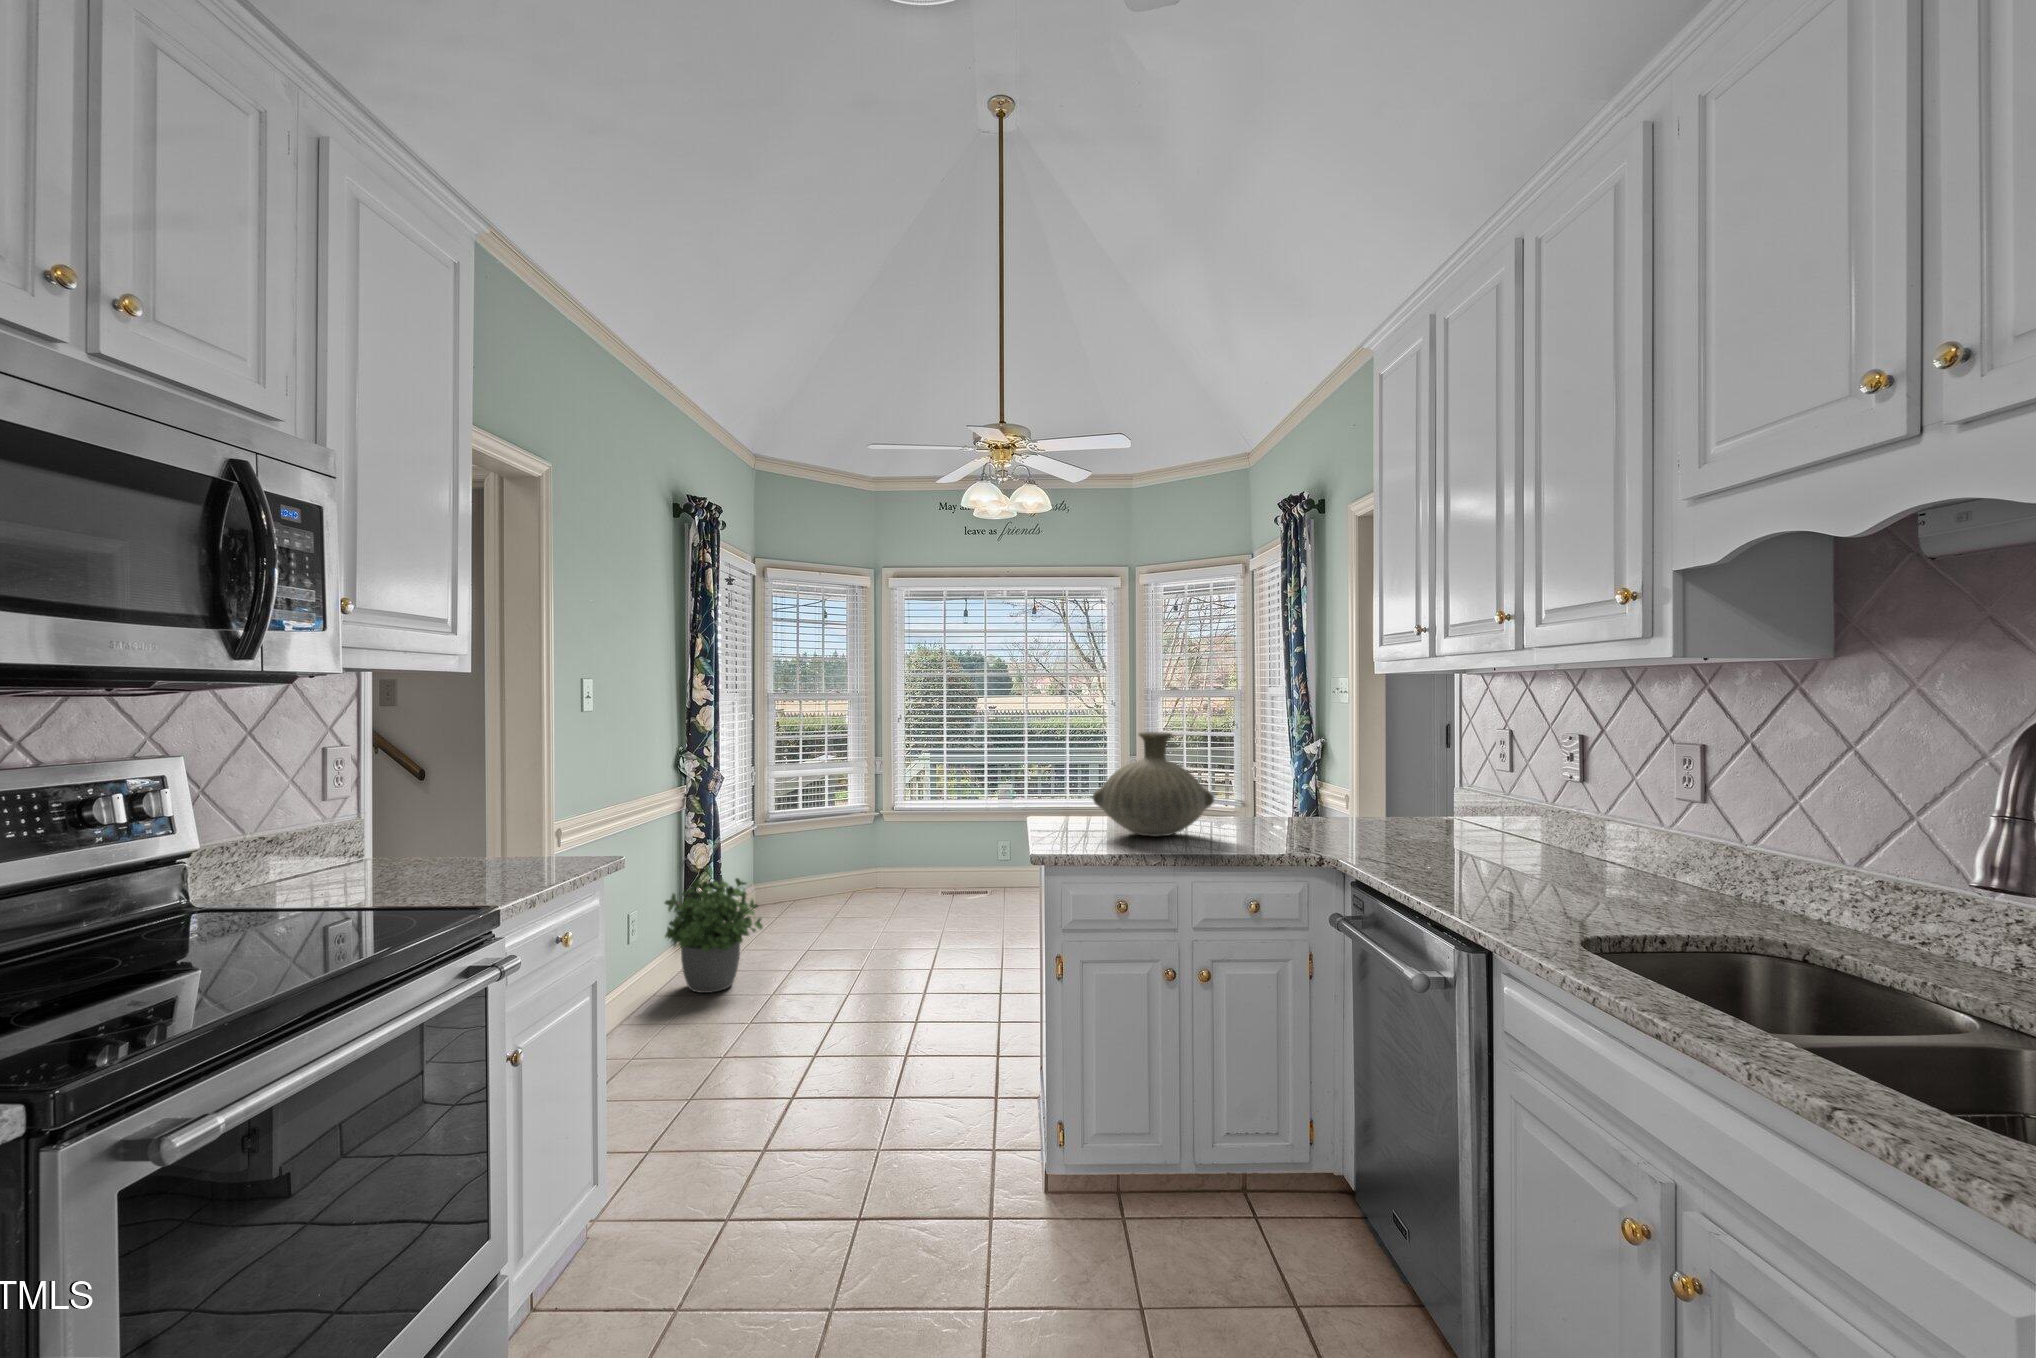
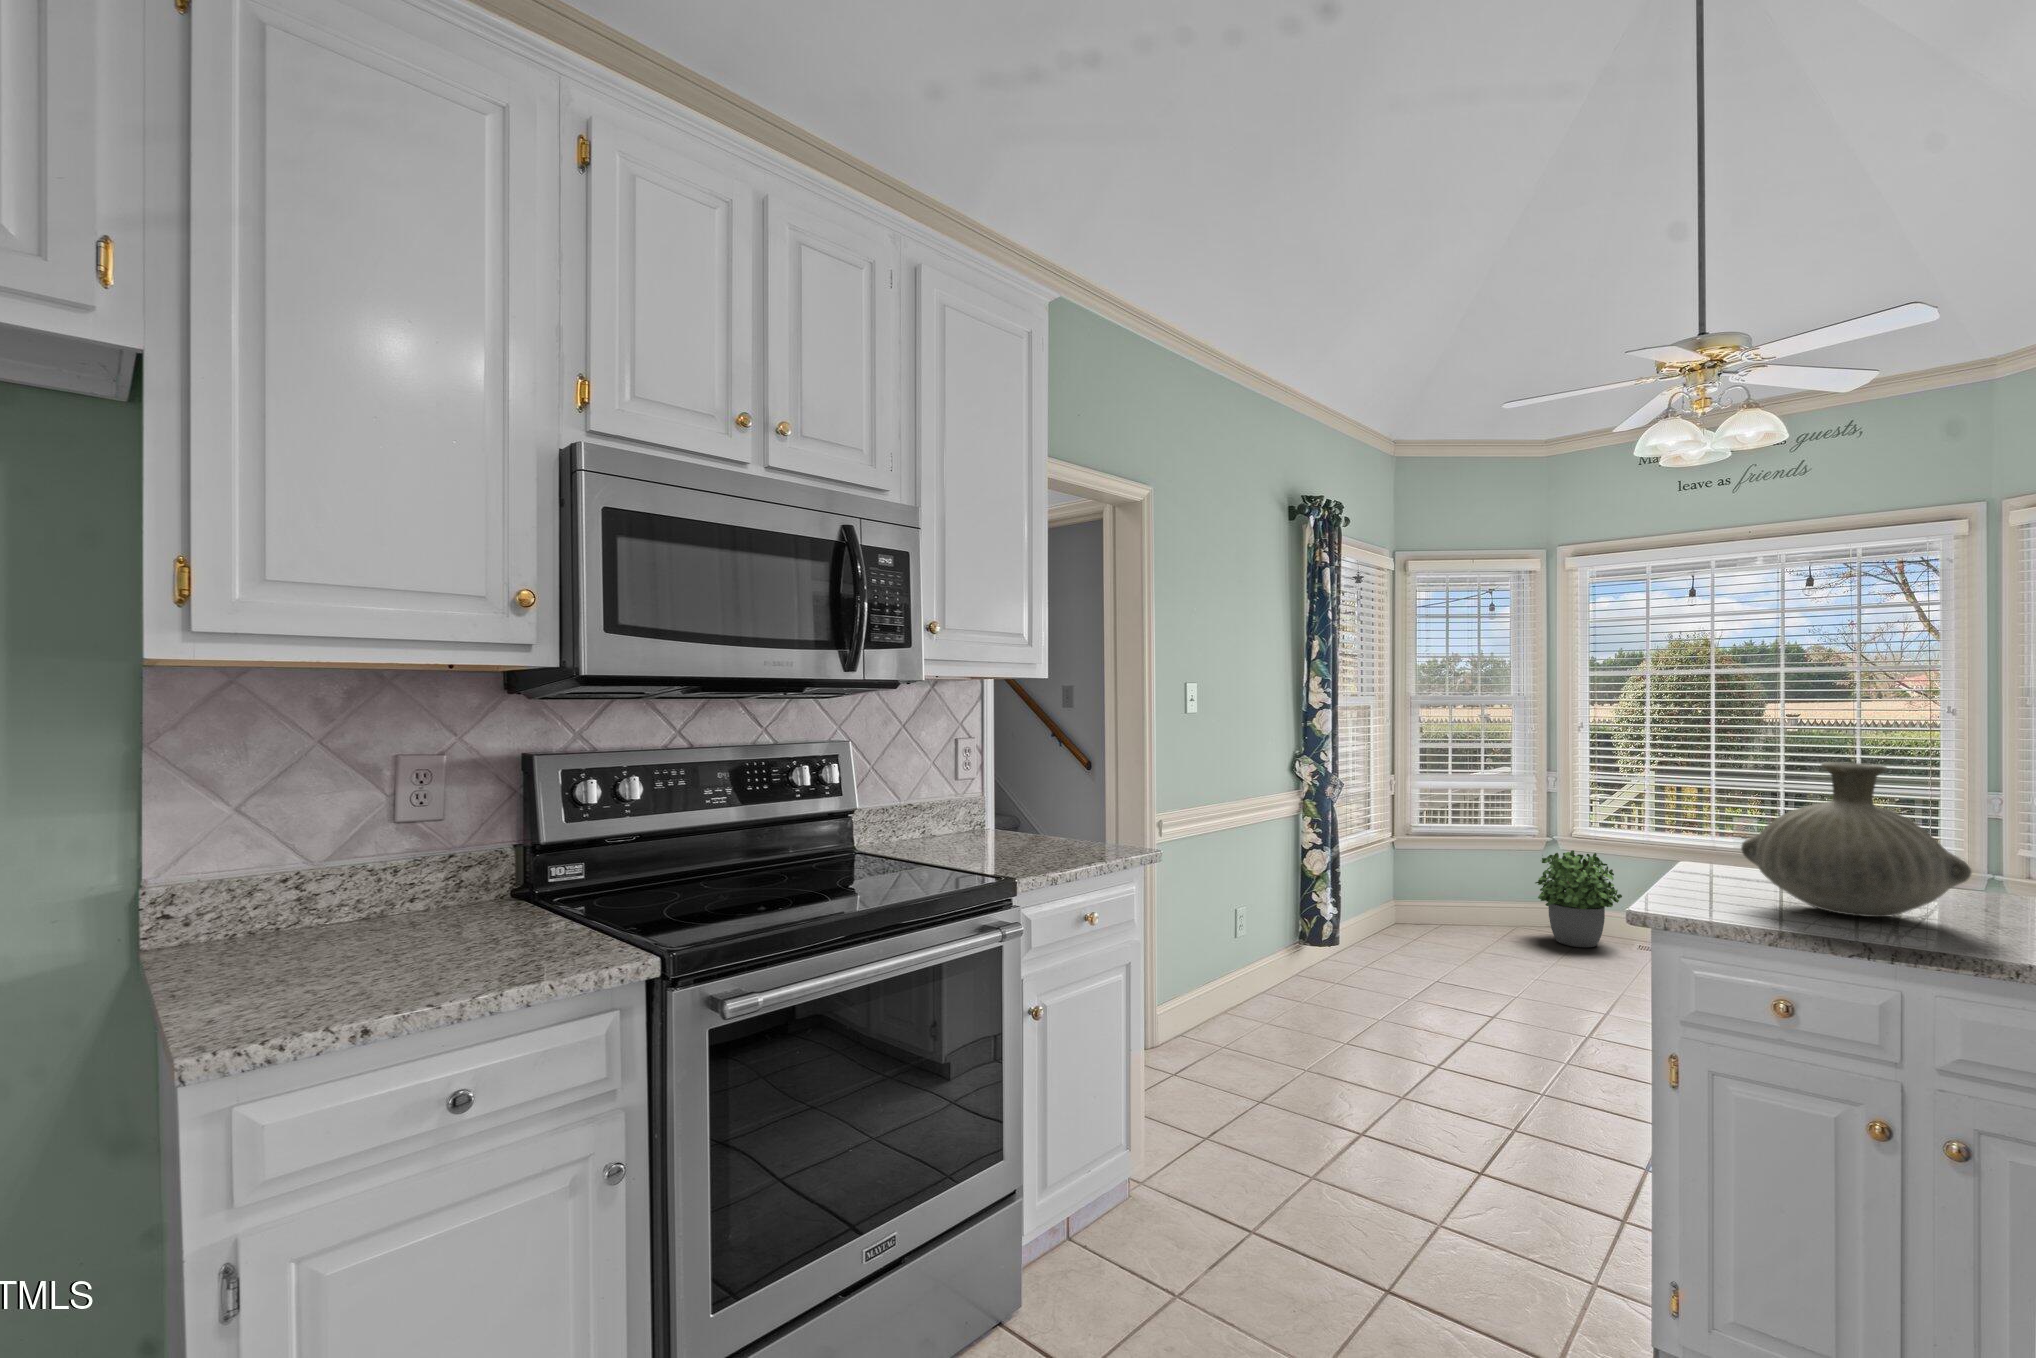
potted plant: present [665,878,763,993] -> present [1535,850,1622,947]

